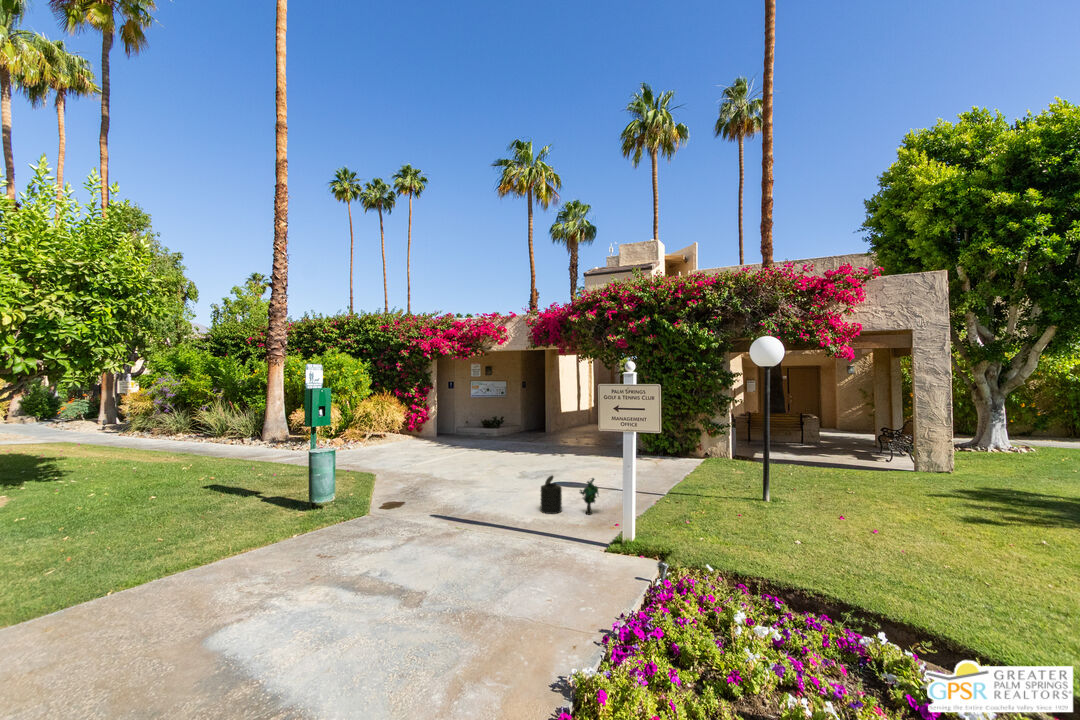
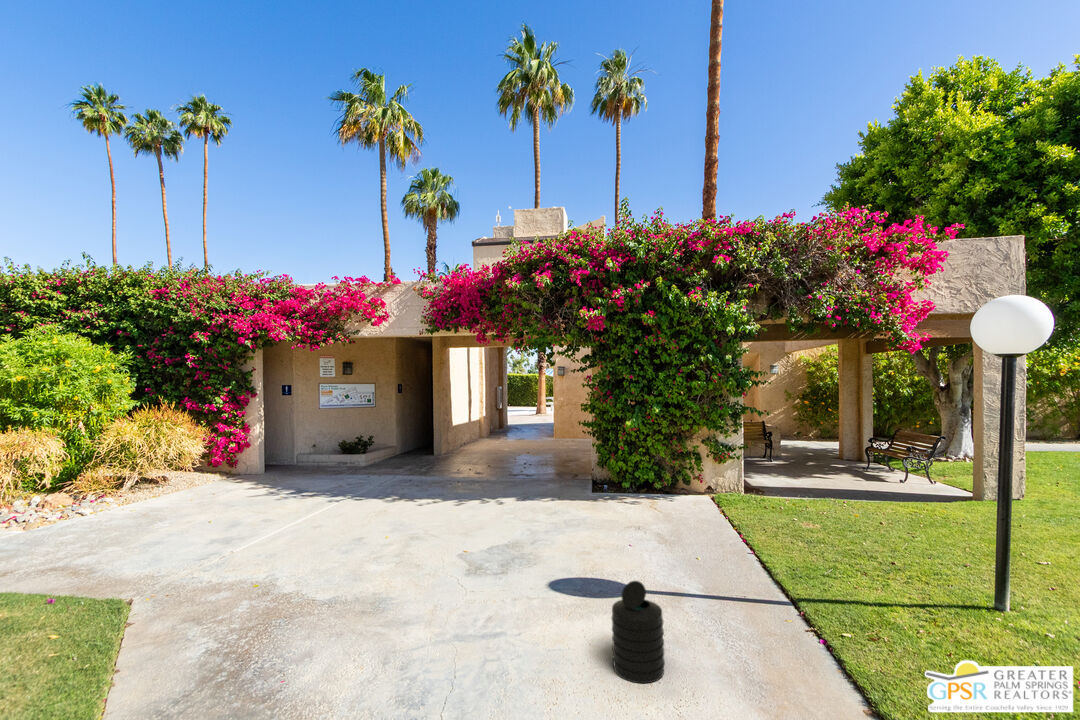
decorative plant: present [580,478,599,515] -> none [697,575,746,666]

